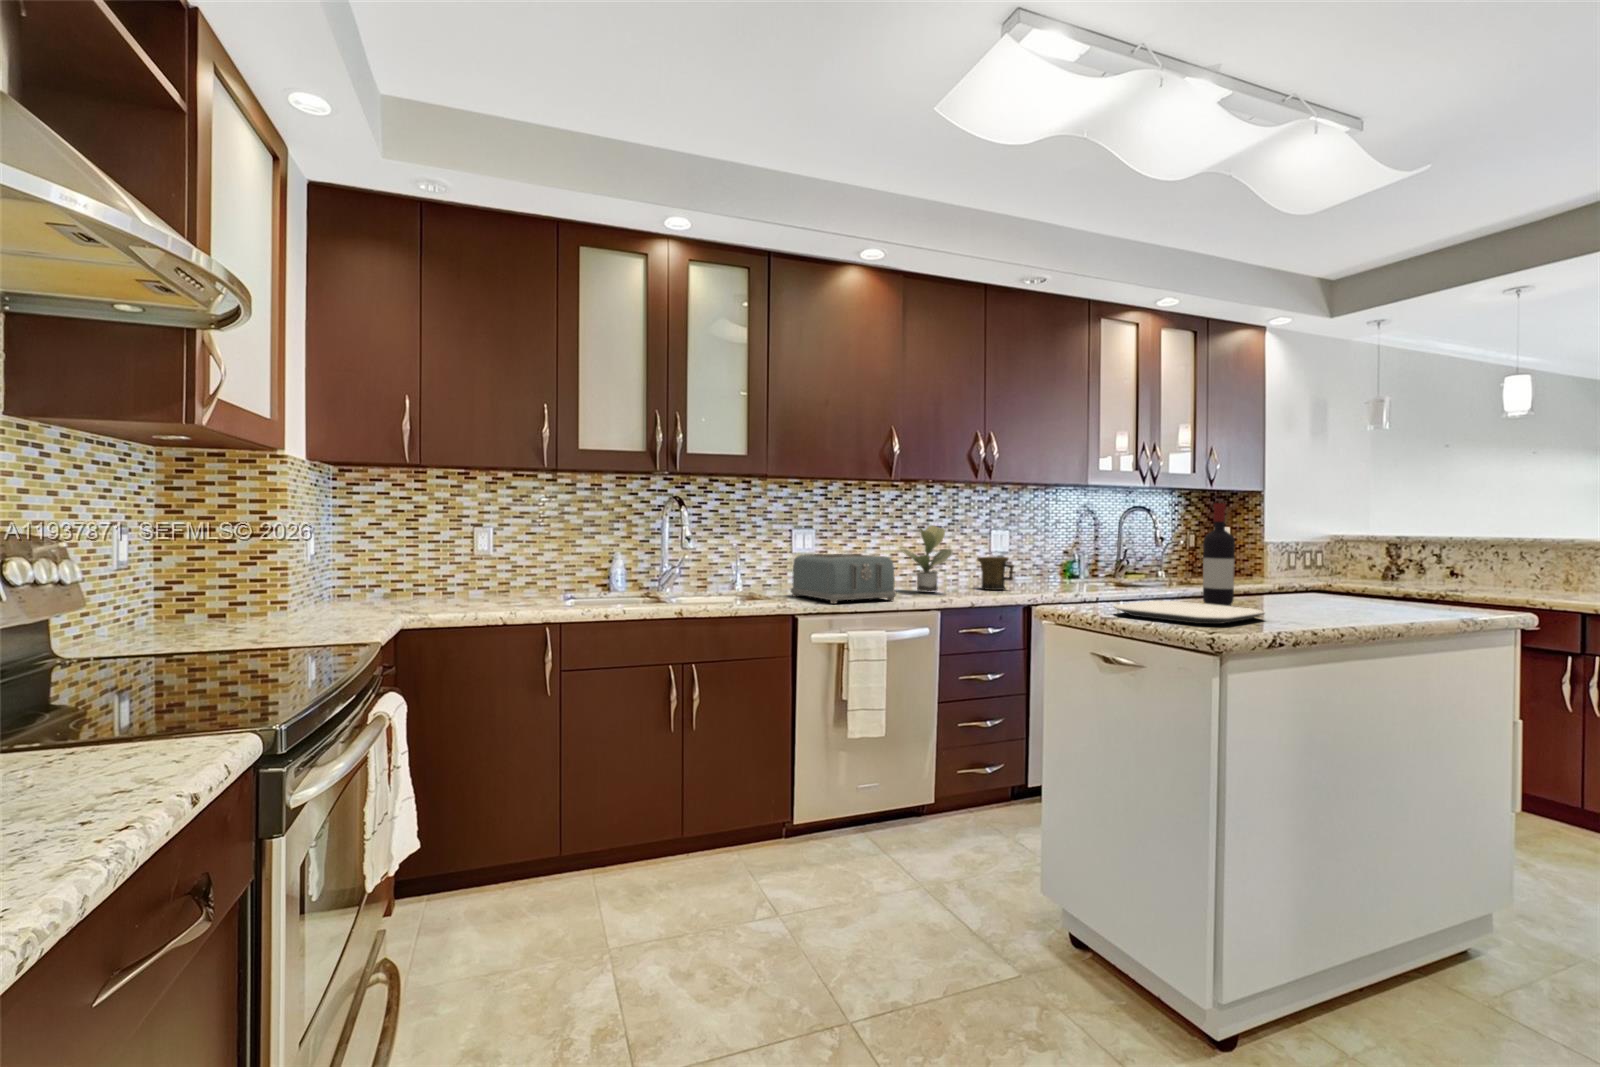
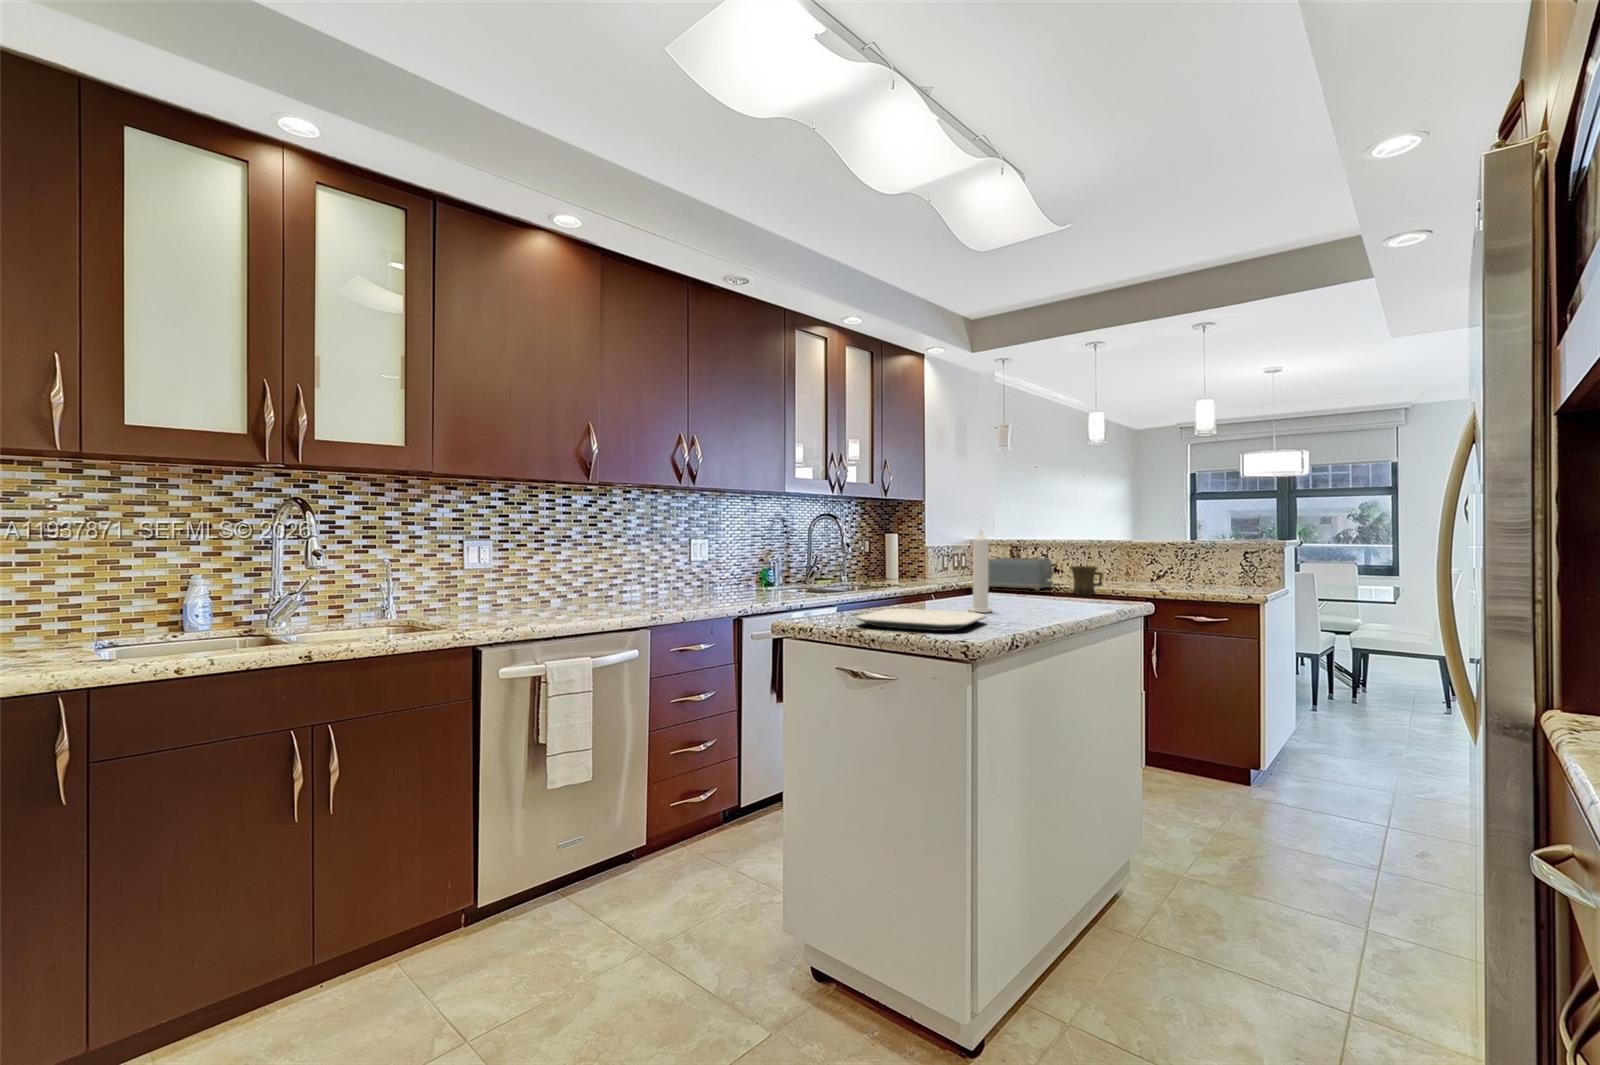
wine bottle: present [1203,503,1235,606] -> none [920,512,947,611]
candle: none [1259,520,1289,611] -> present [969,529,992,613]
potted plant: present [901,525,952,591] -> none [598,534,659,608]
toaster: present [791,554,896,604] -> present [988,558,1053,591]
mug: present [977,557,1014,590] -> present [1070,566,1103,595]

